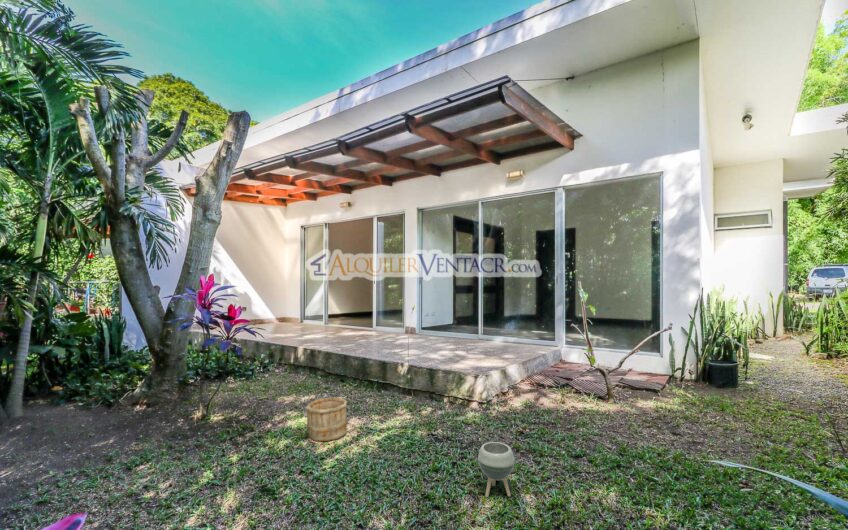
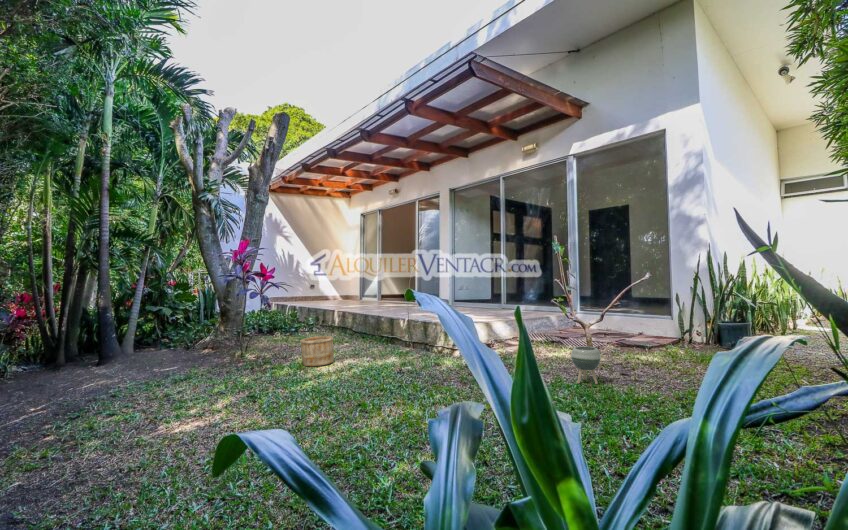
planter: present [478,442,514,497] -> present [571,346,601,384]

